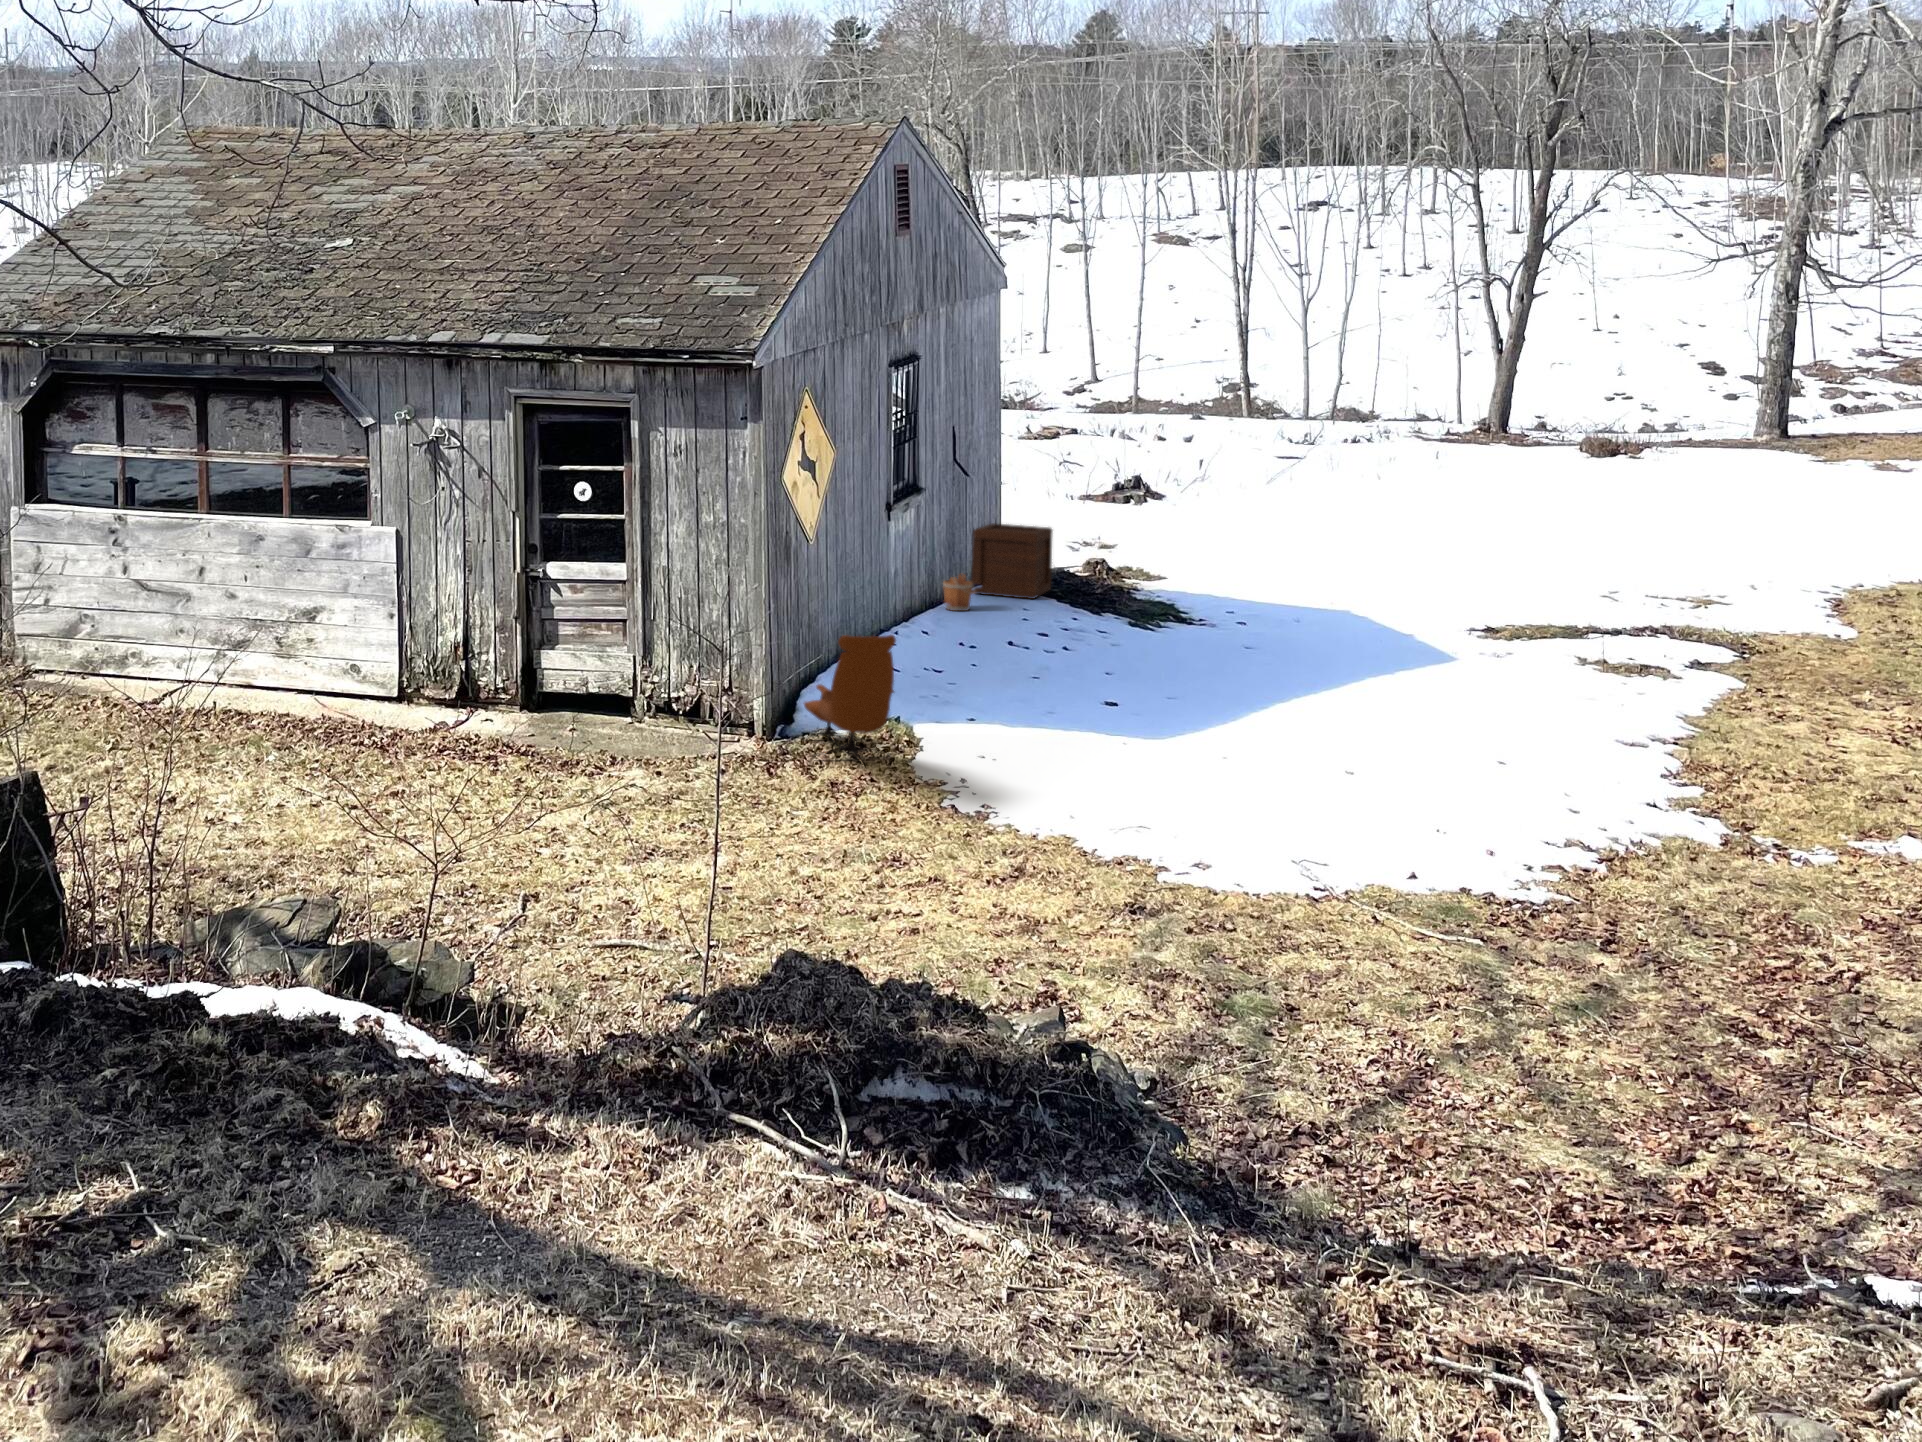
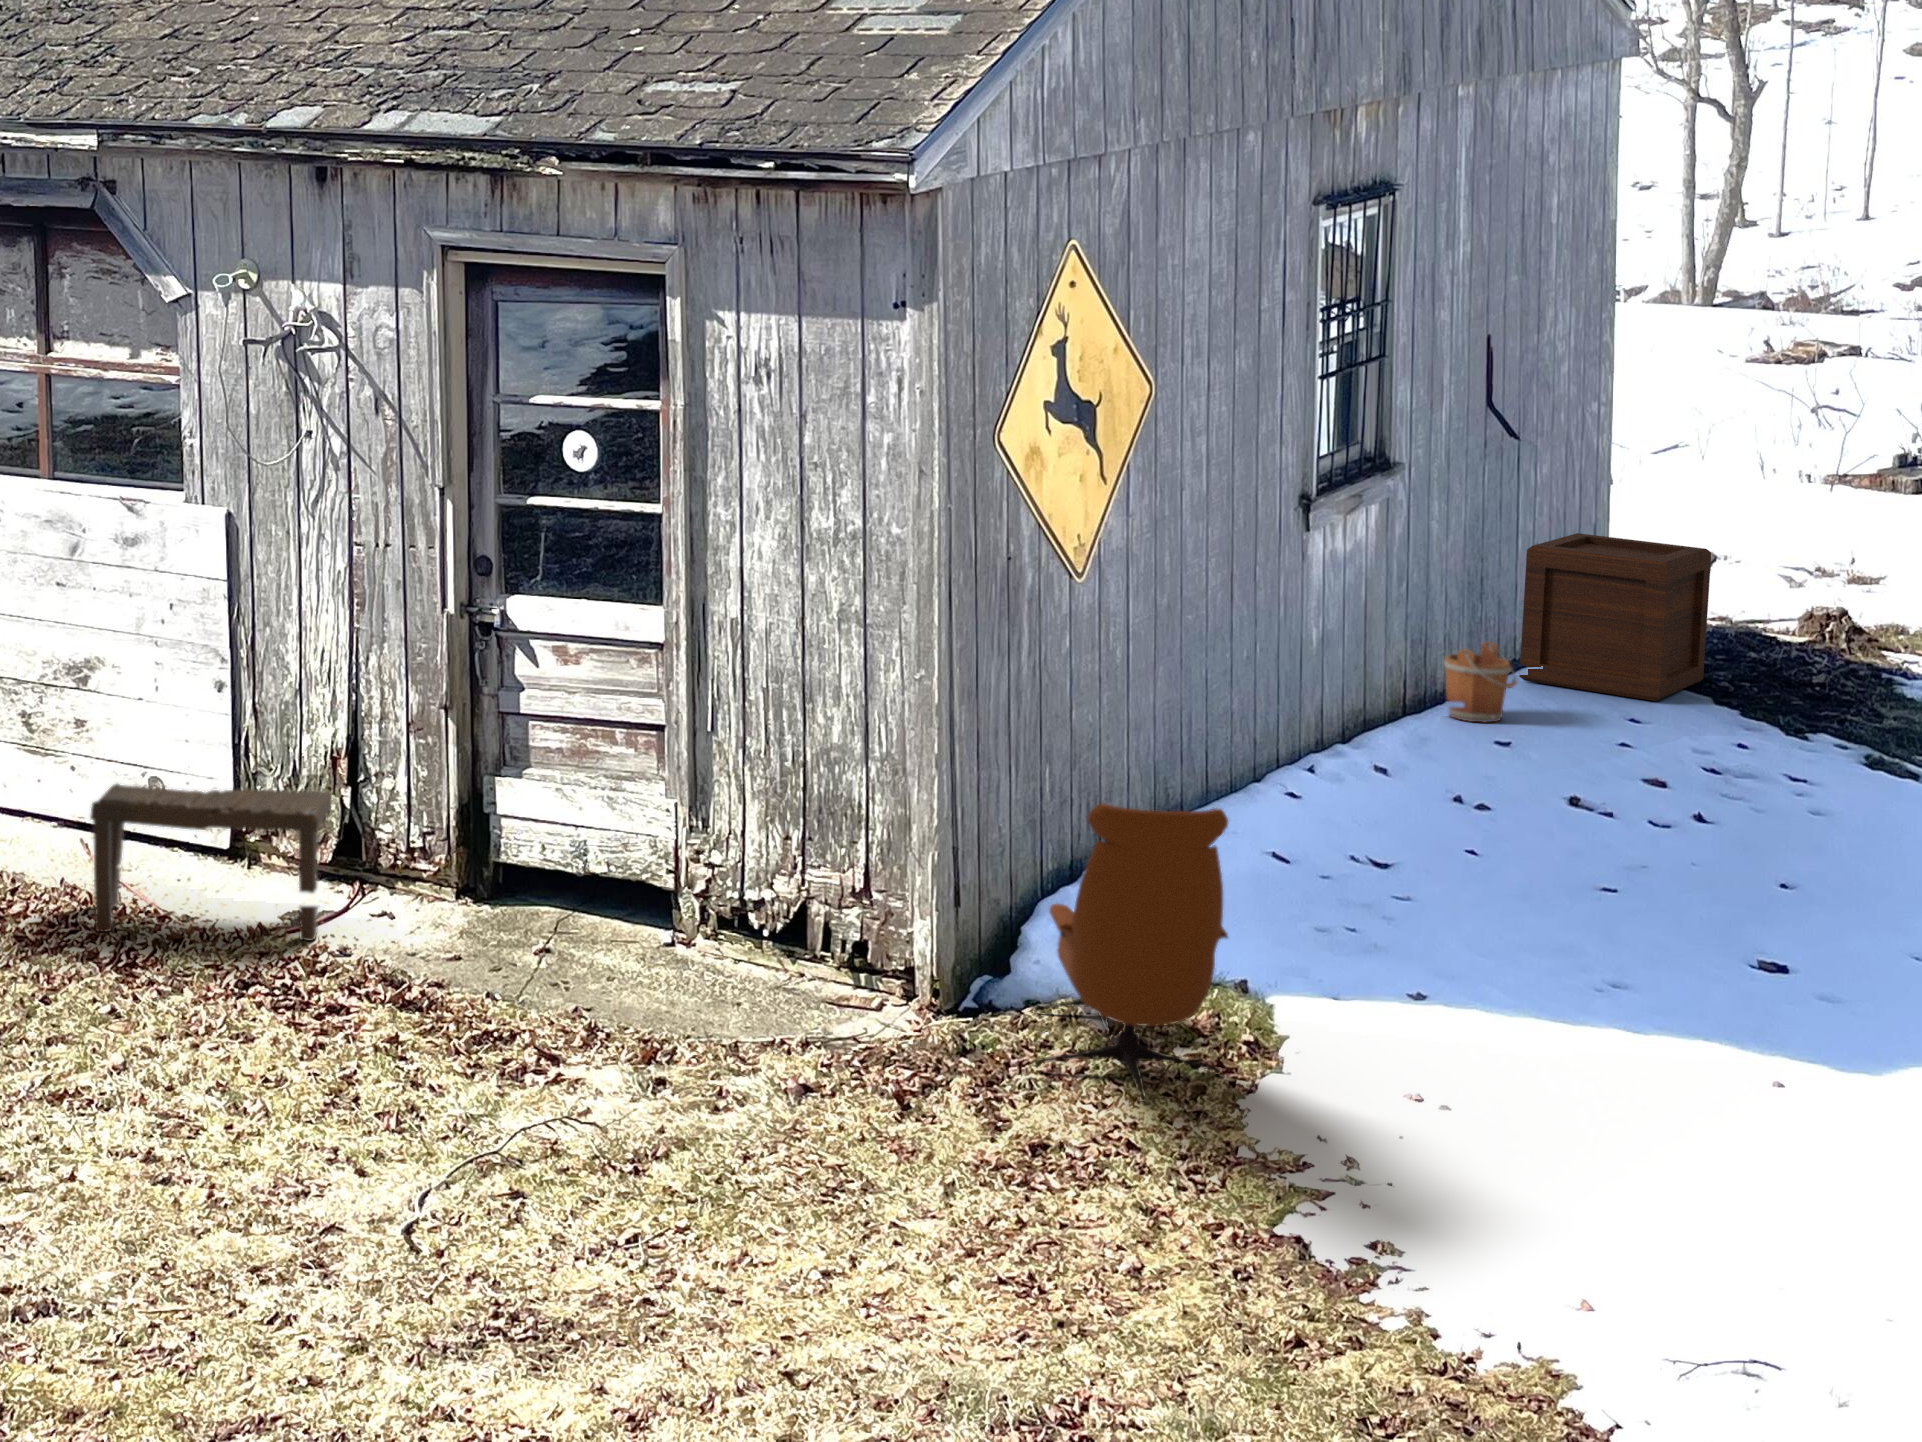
bench: none [342,663,459,737] -> present [91,784,332,941]

